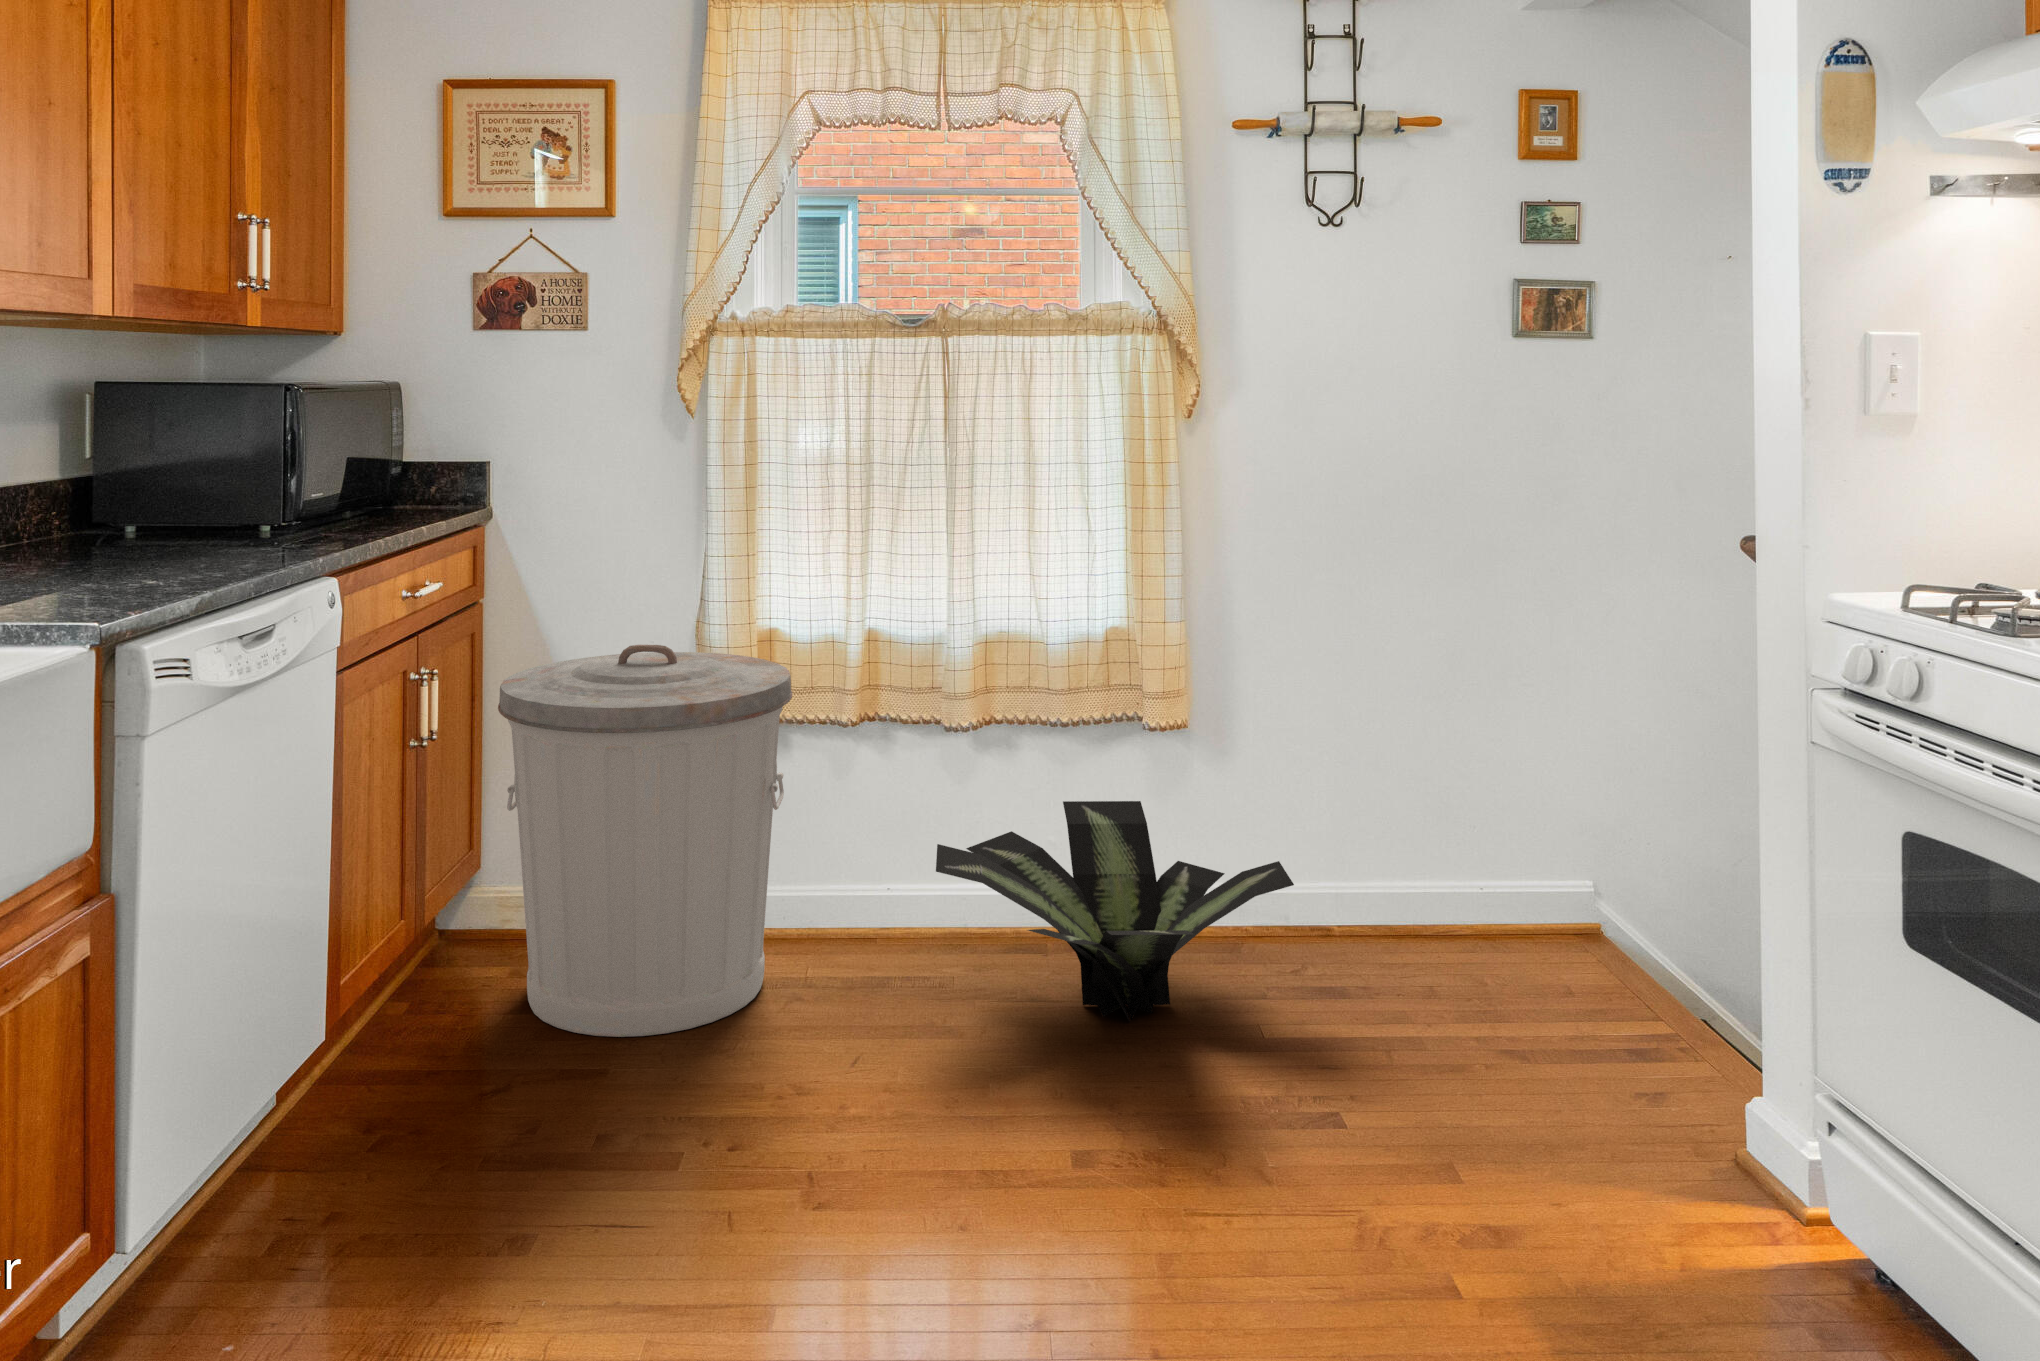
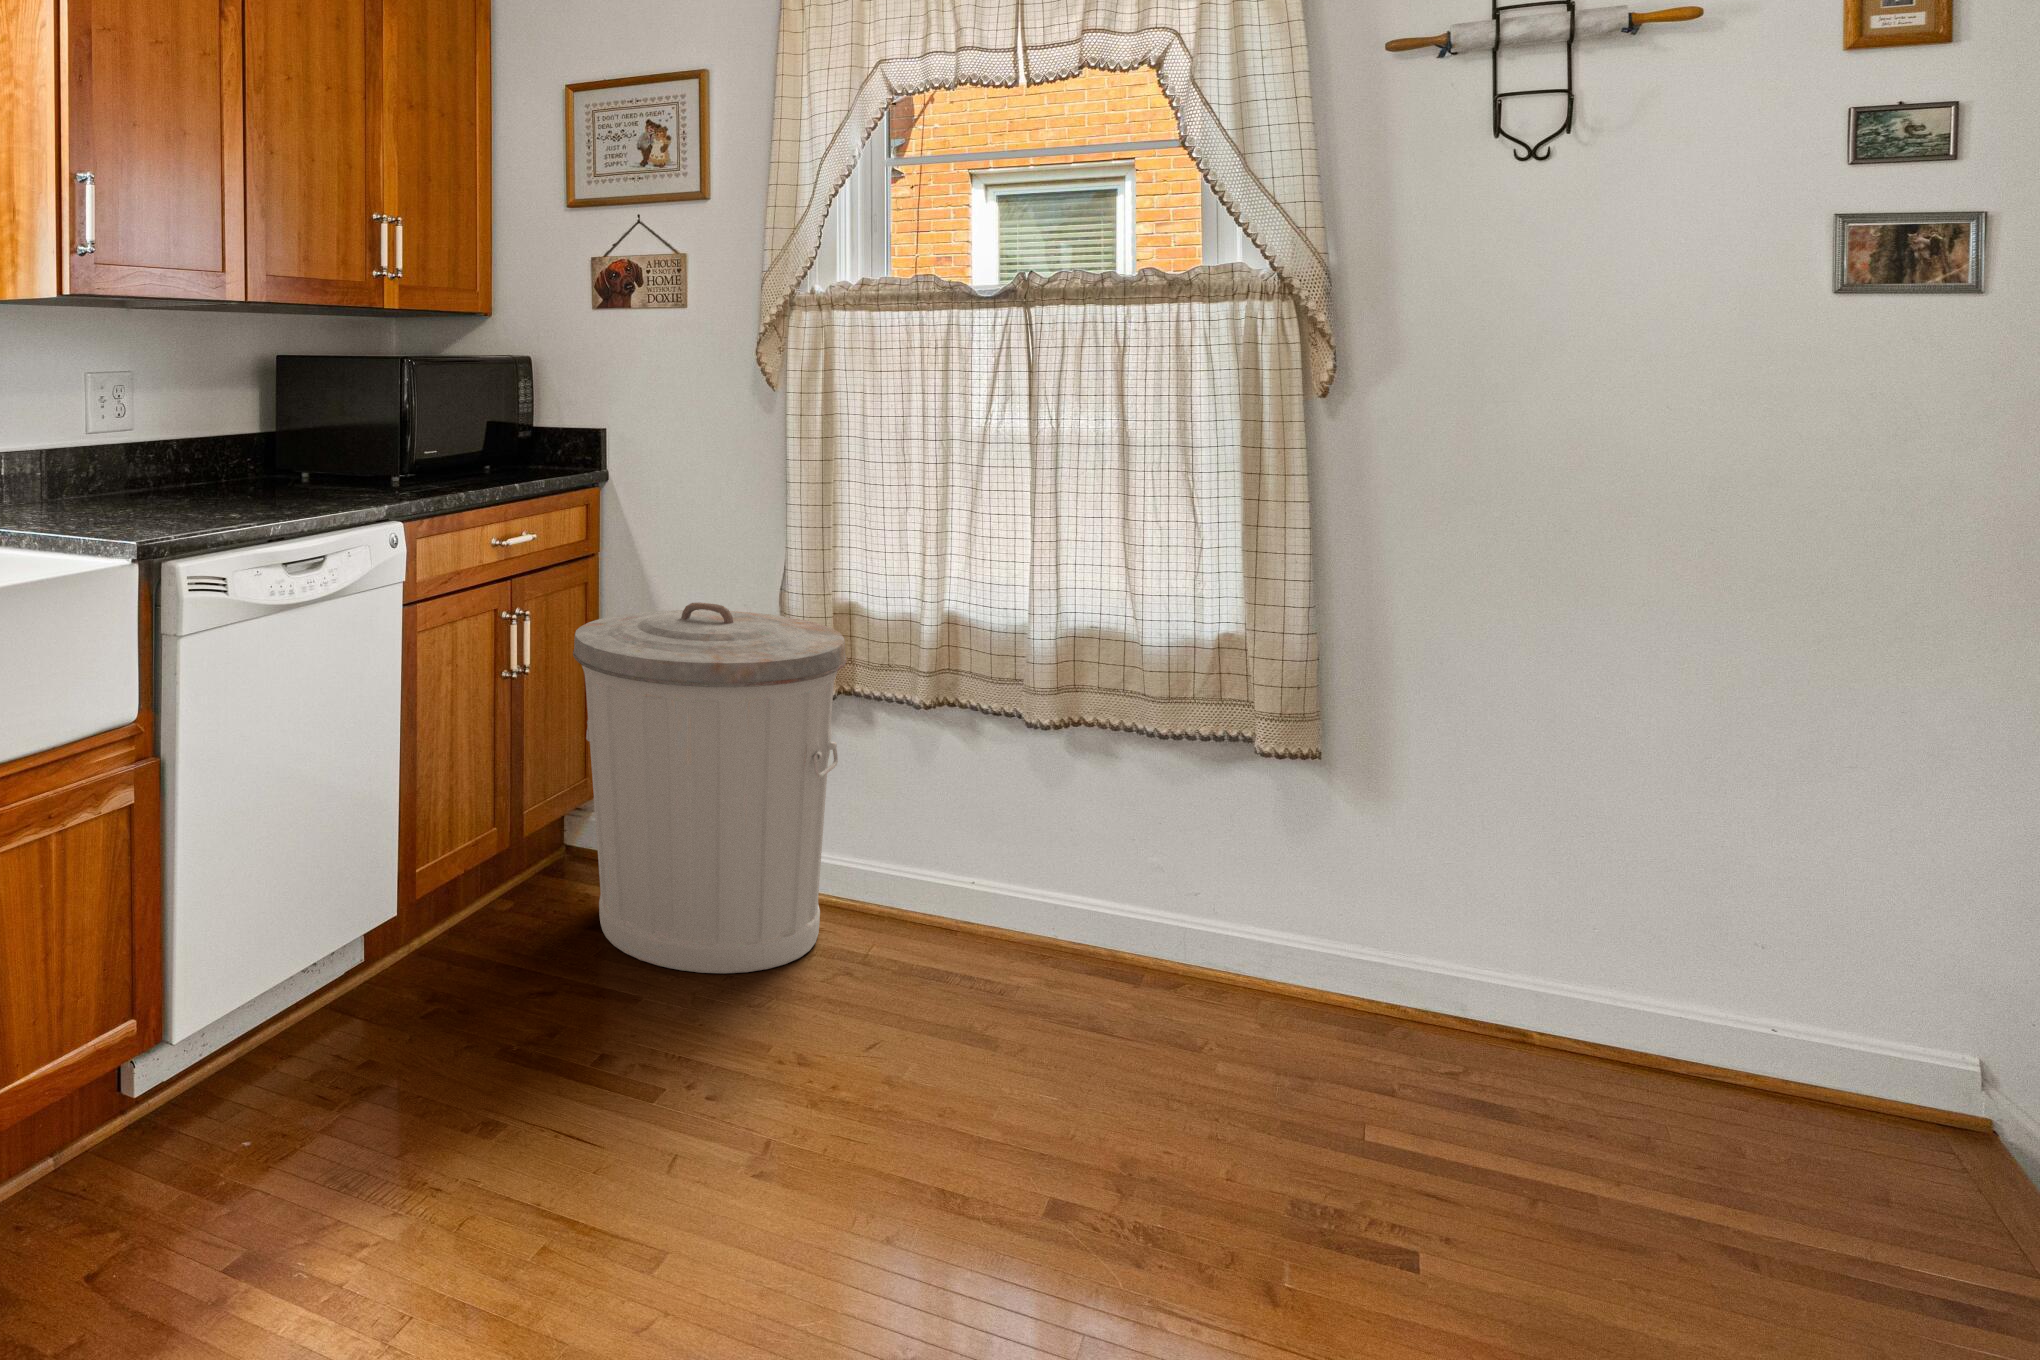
potted plant: present [936,801,1294,1022] -> none [963,818,1411,1080]

